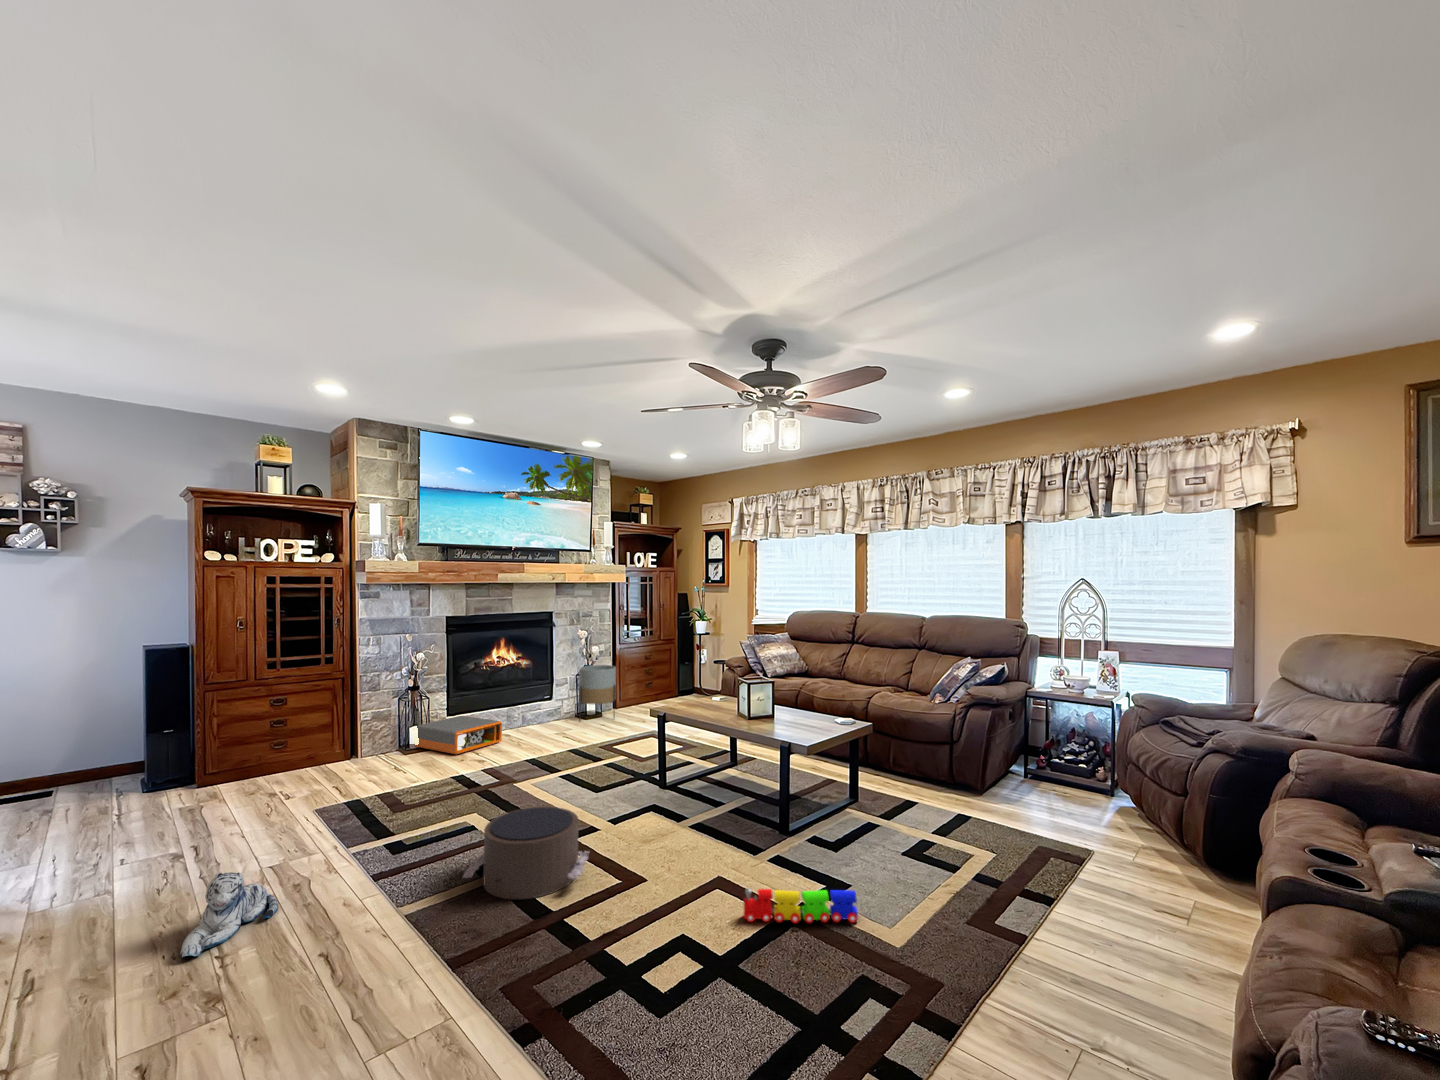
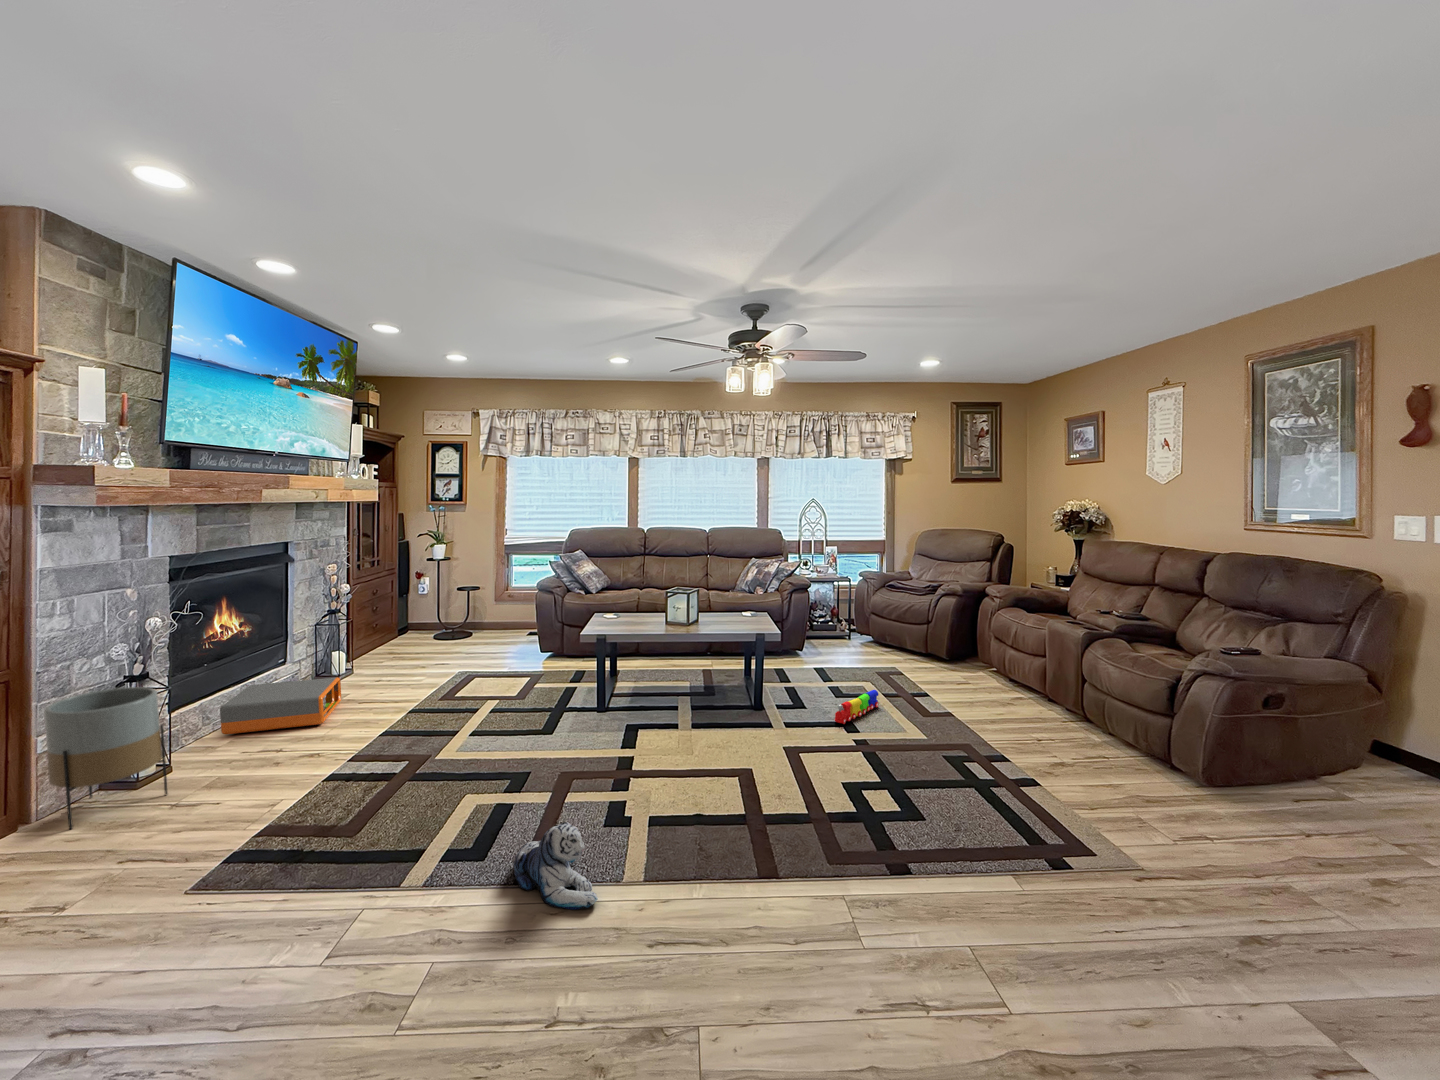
planter: present [579,665,616,717] -> present [44,687,168,829]
pouf: present [463,807,590,899] -> none [638,701,740,774]

